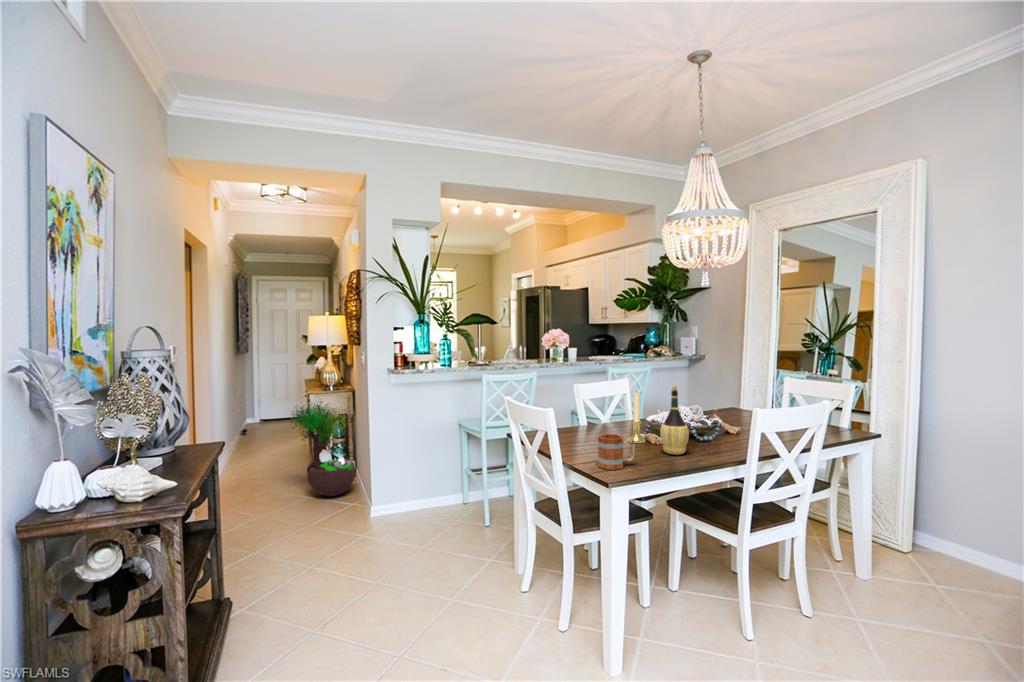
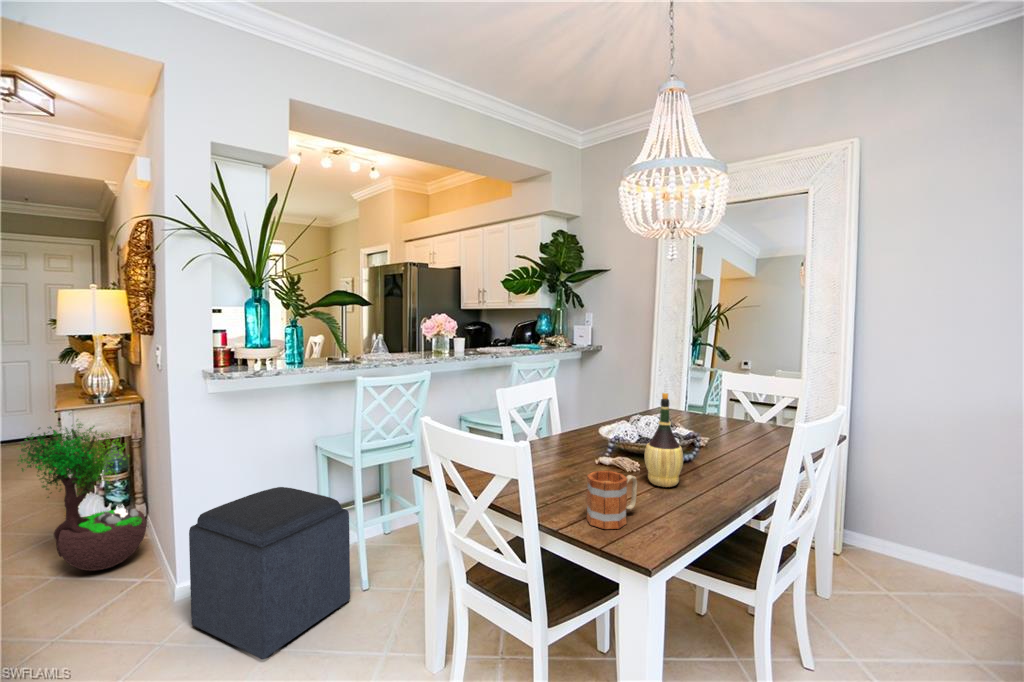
candle holder: present [628,392,645,443] -> none [587,398,611,470]
ottoman: none [378,449,475,553] -> present [189,487,350,659]

